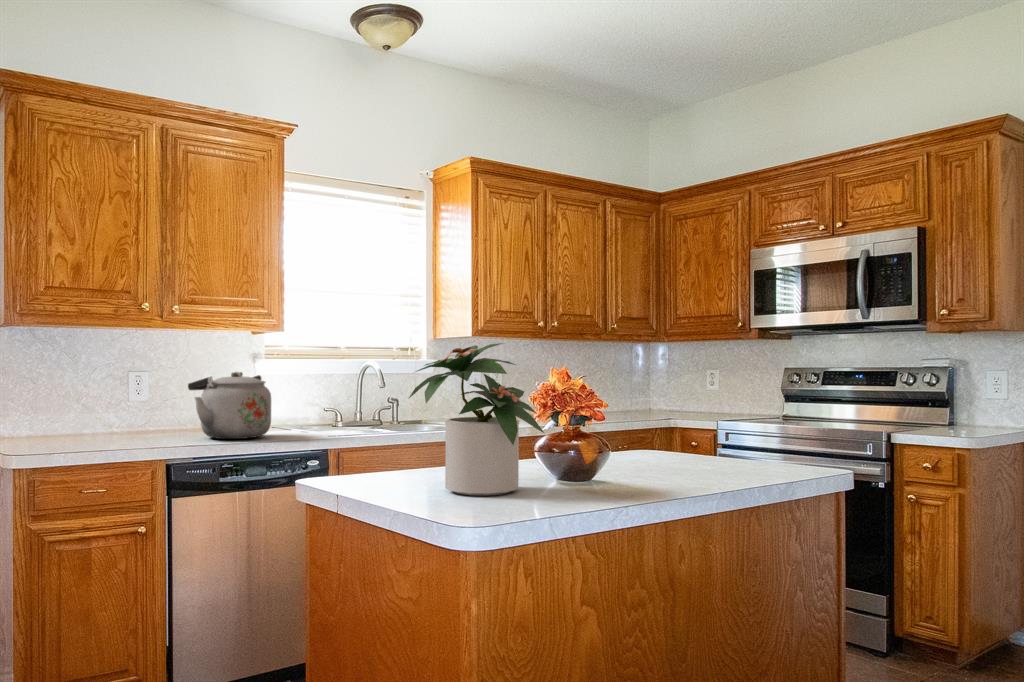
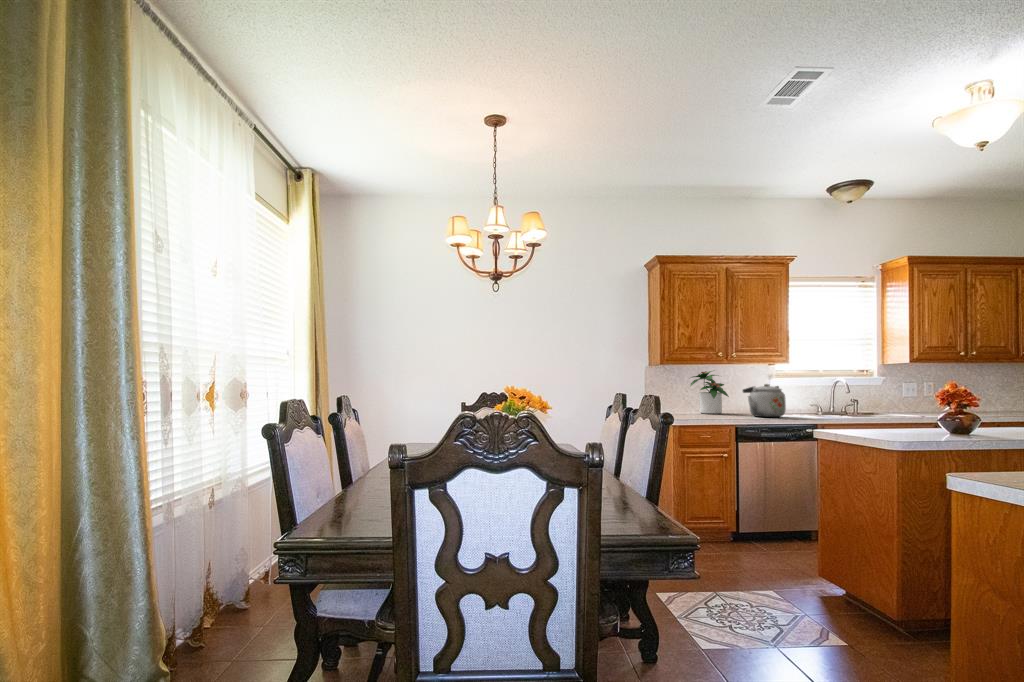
potted plant: present [409,343,544,496] -> present [690,371,729,414]

